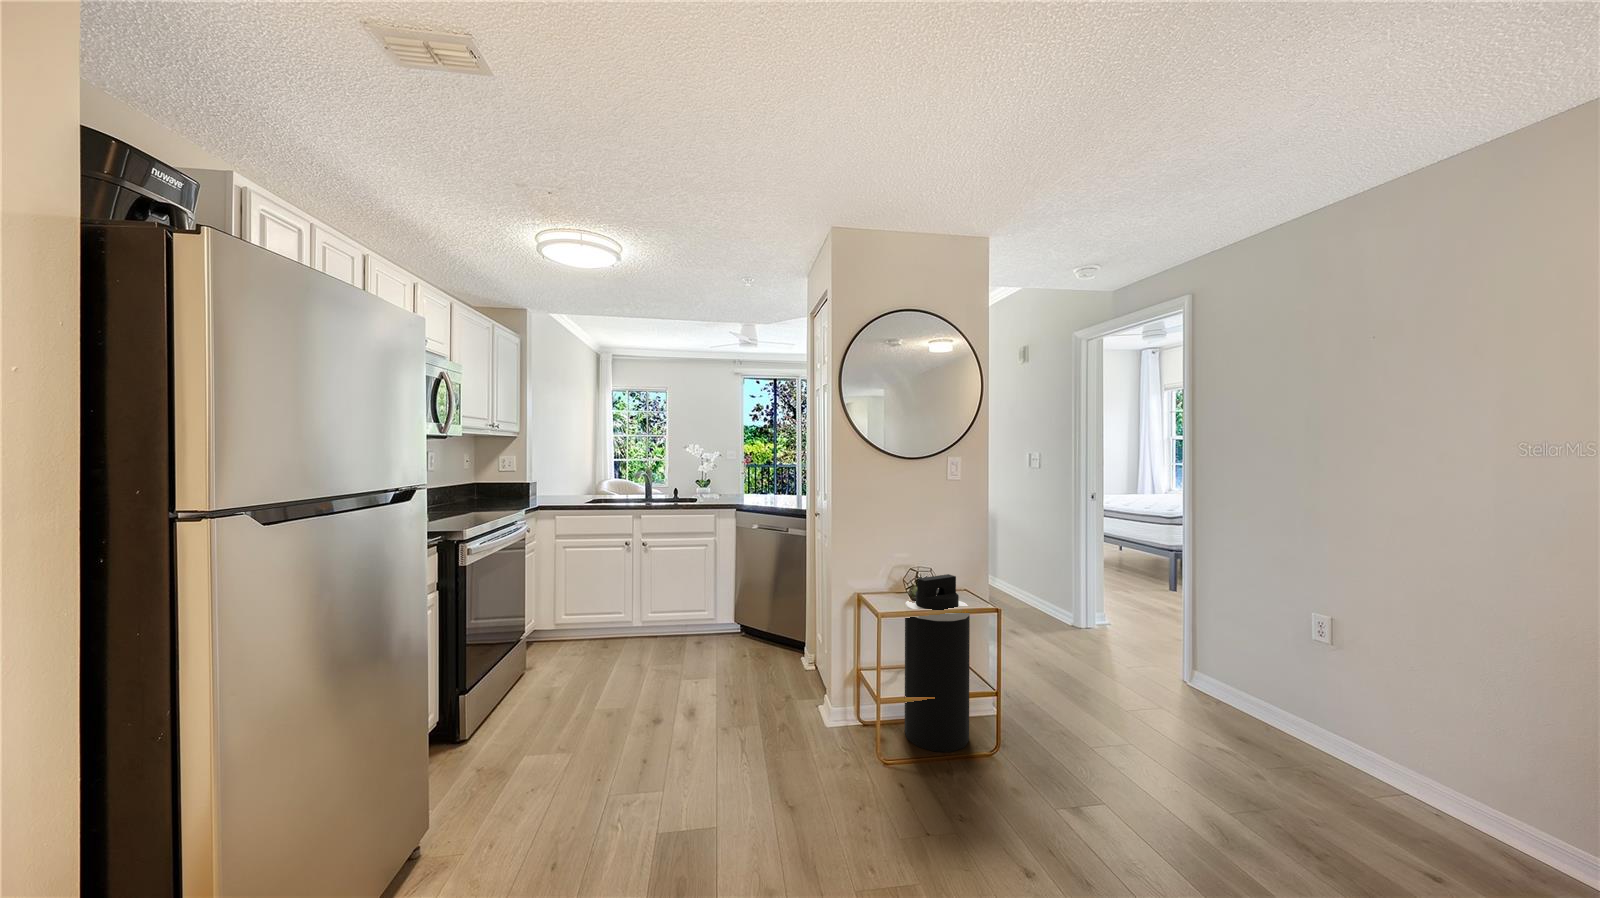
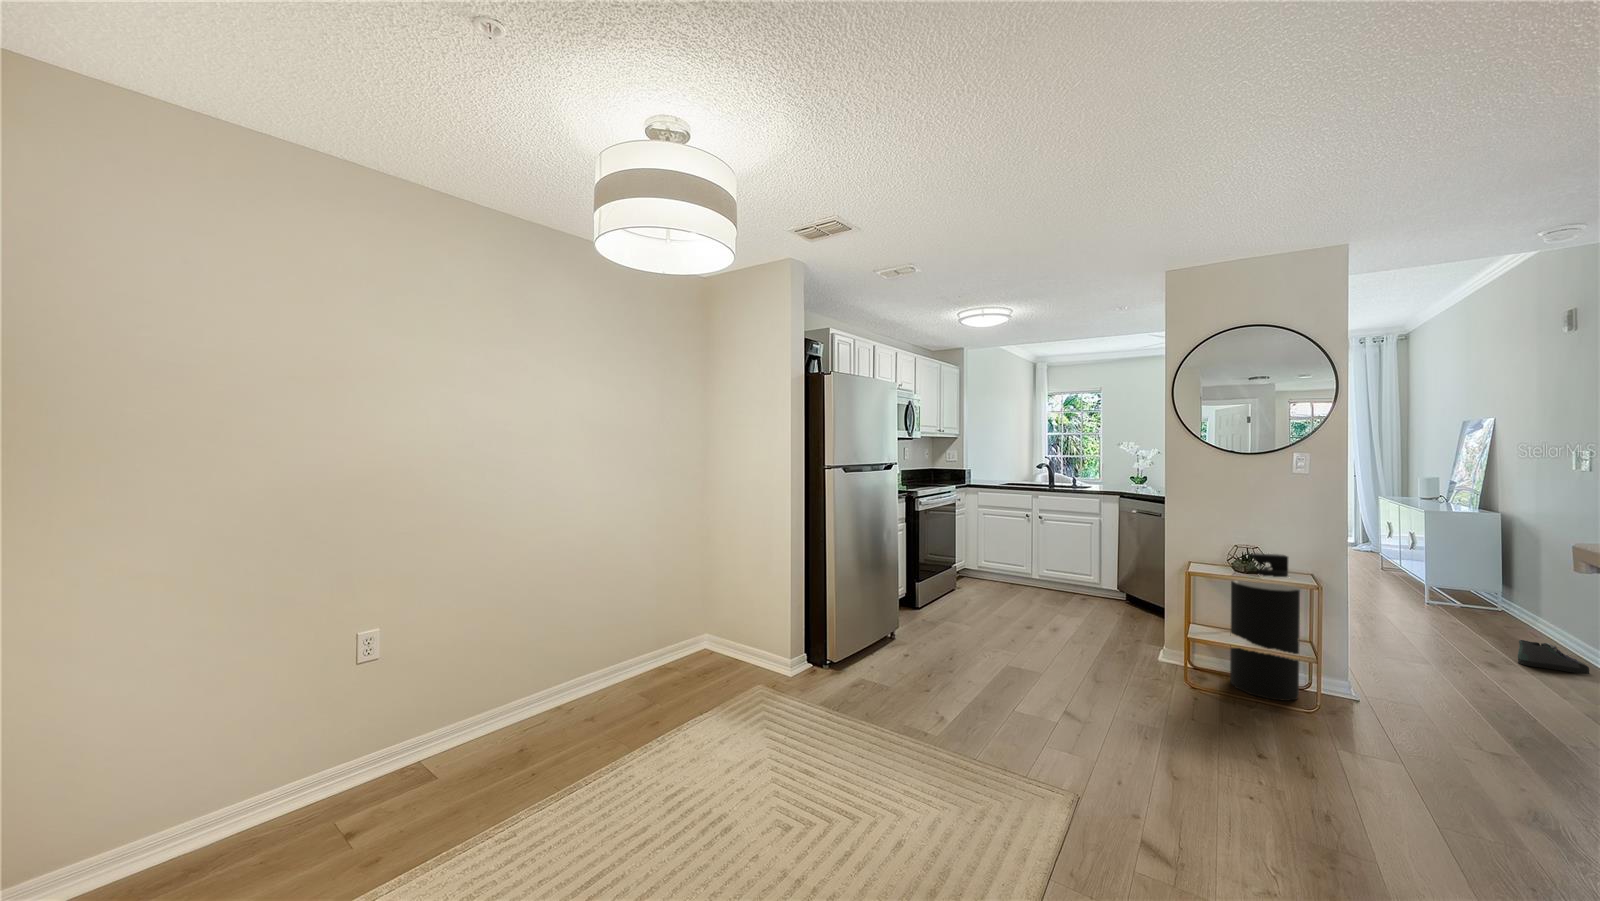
shoe: none [1029,608,1064,630] -> present [1518,640,1589,674]

